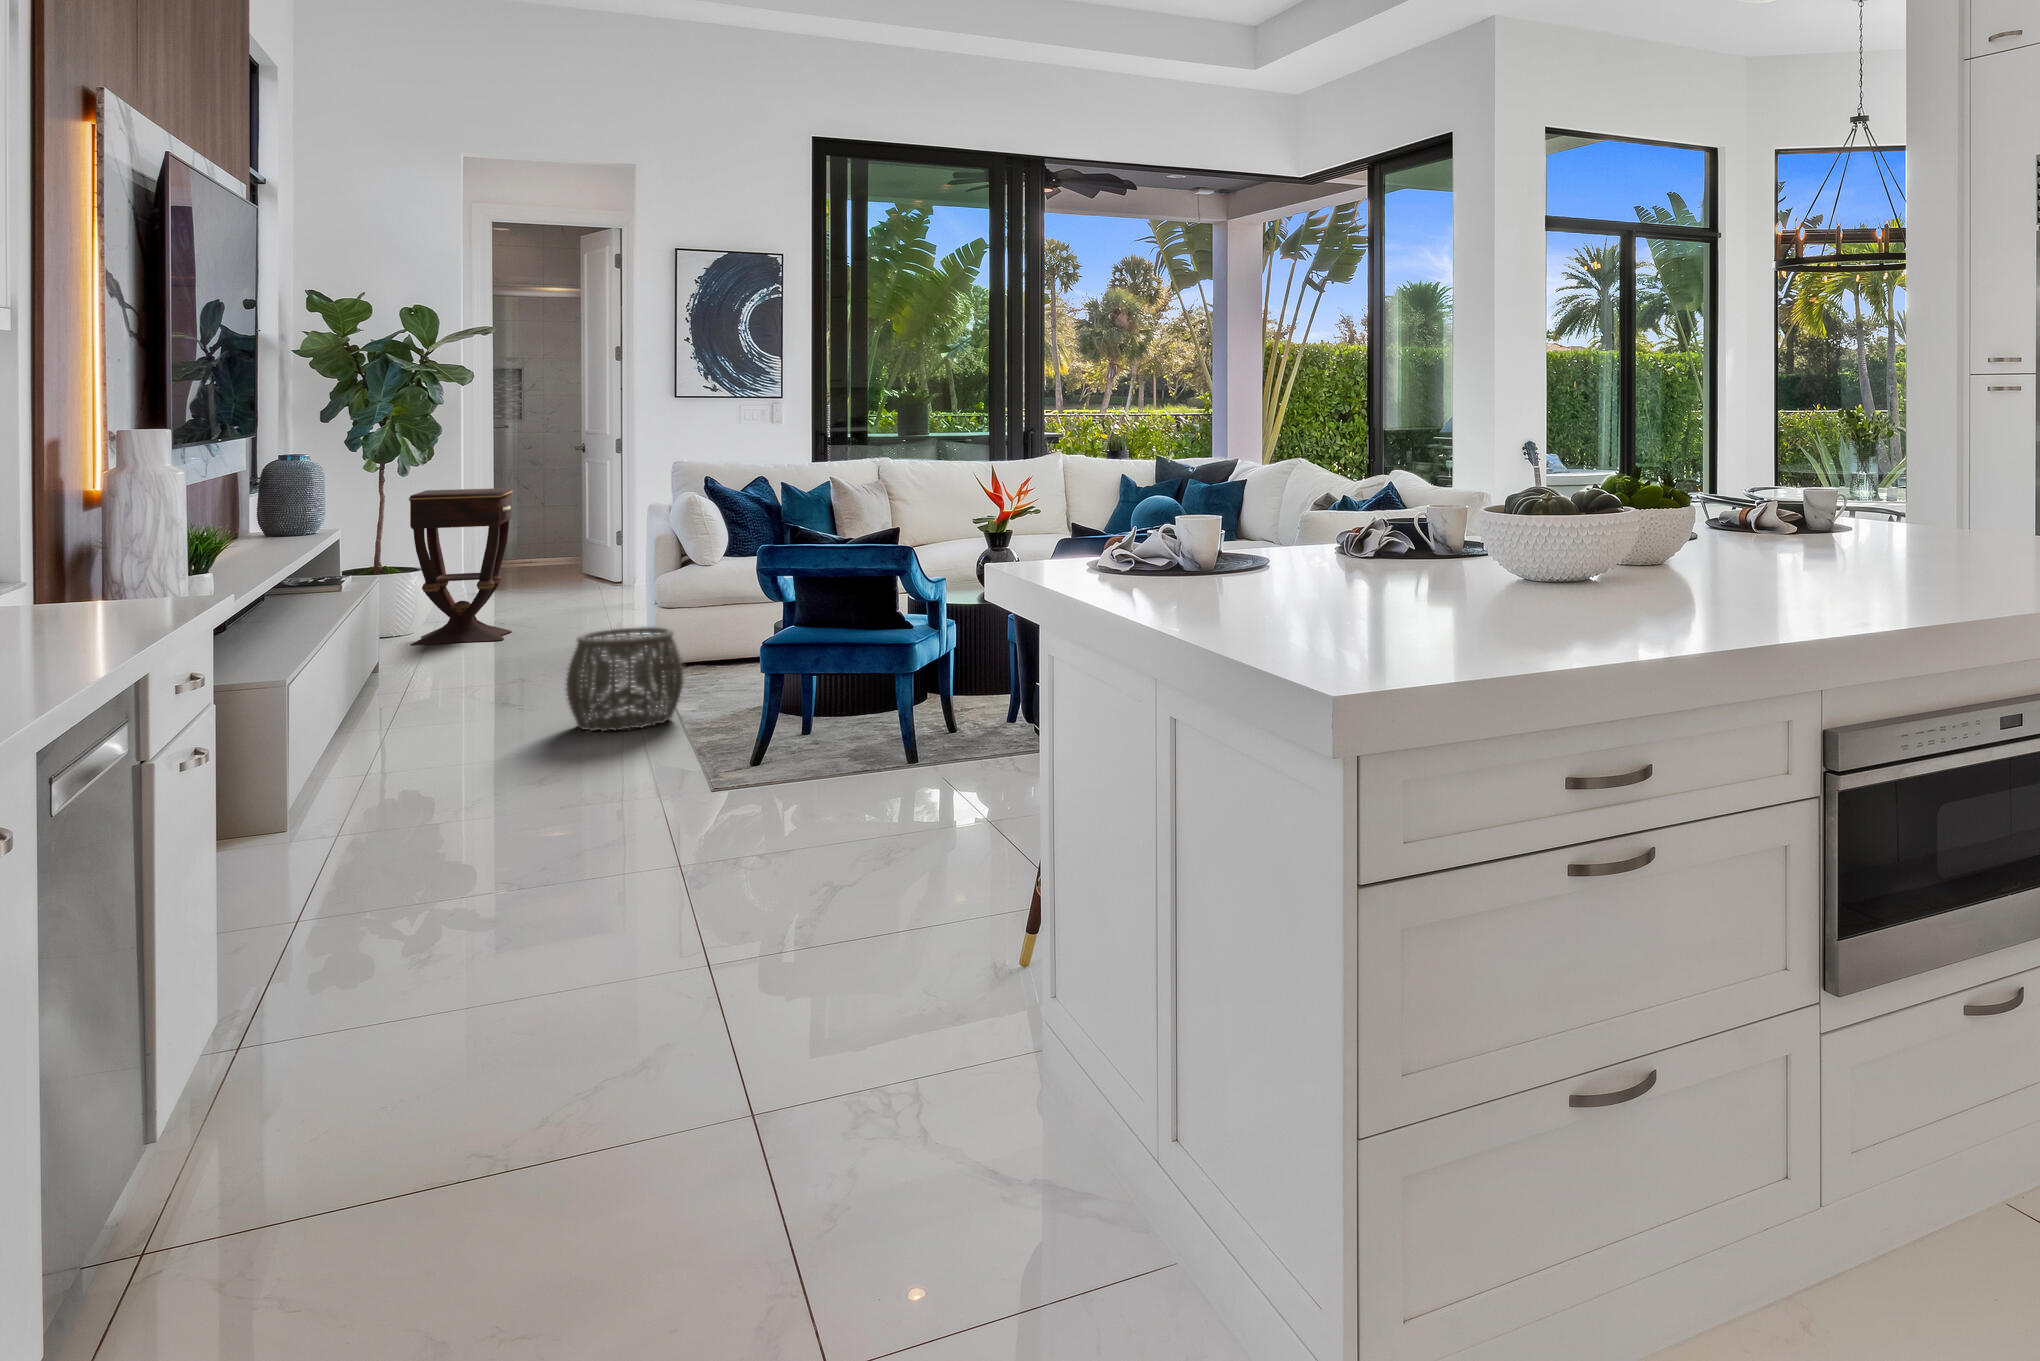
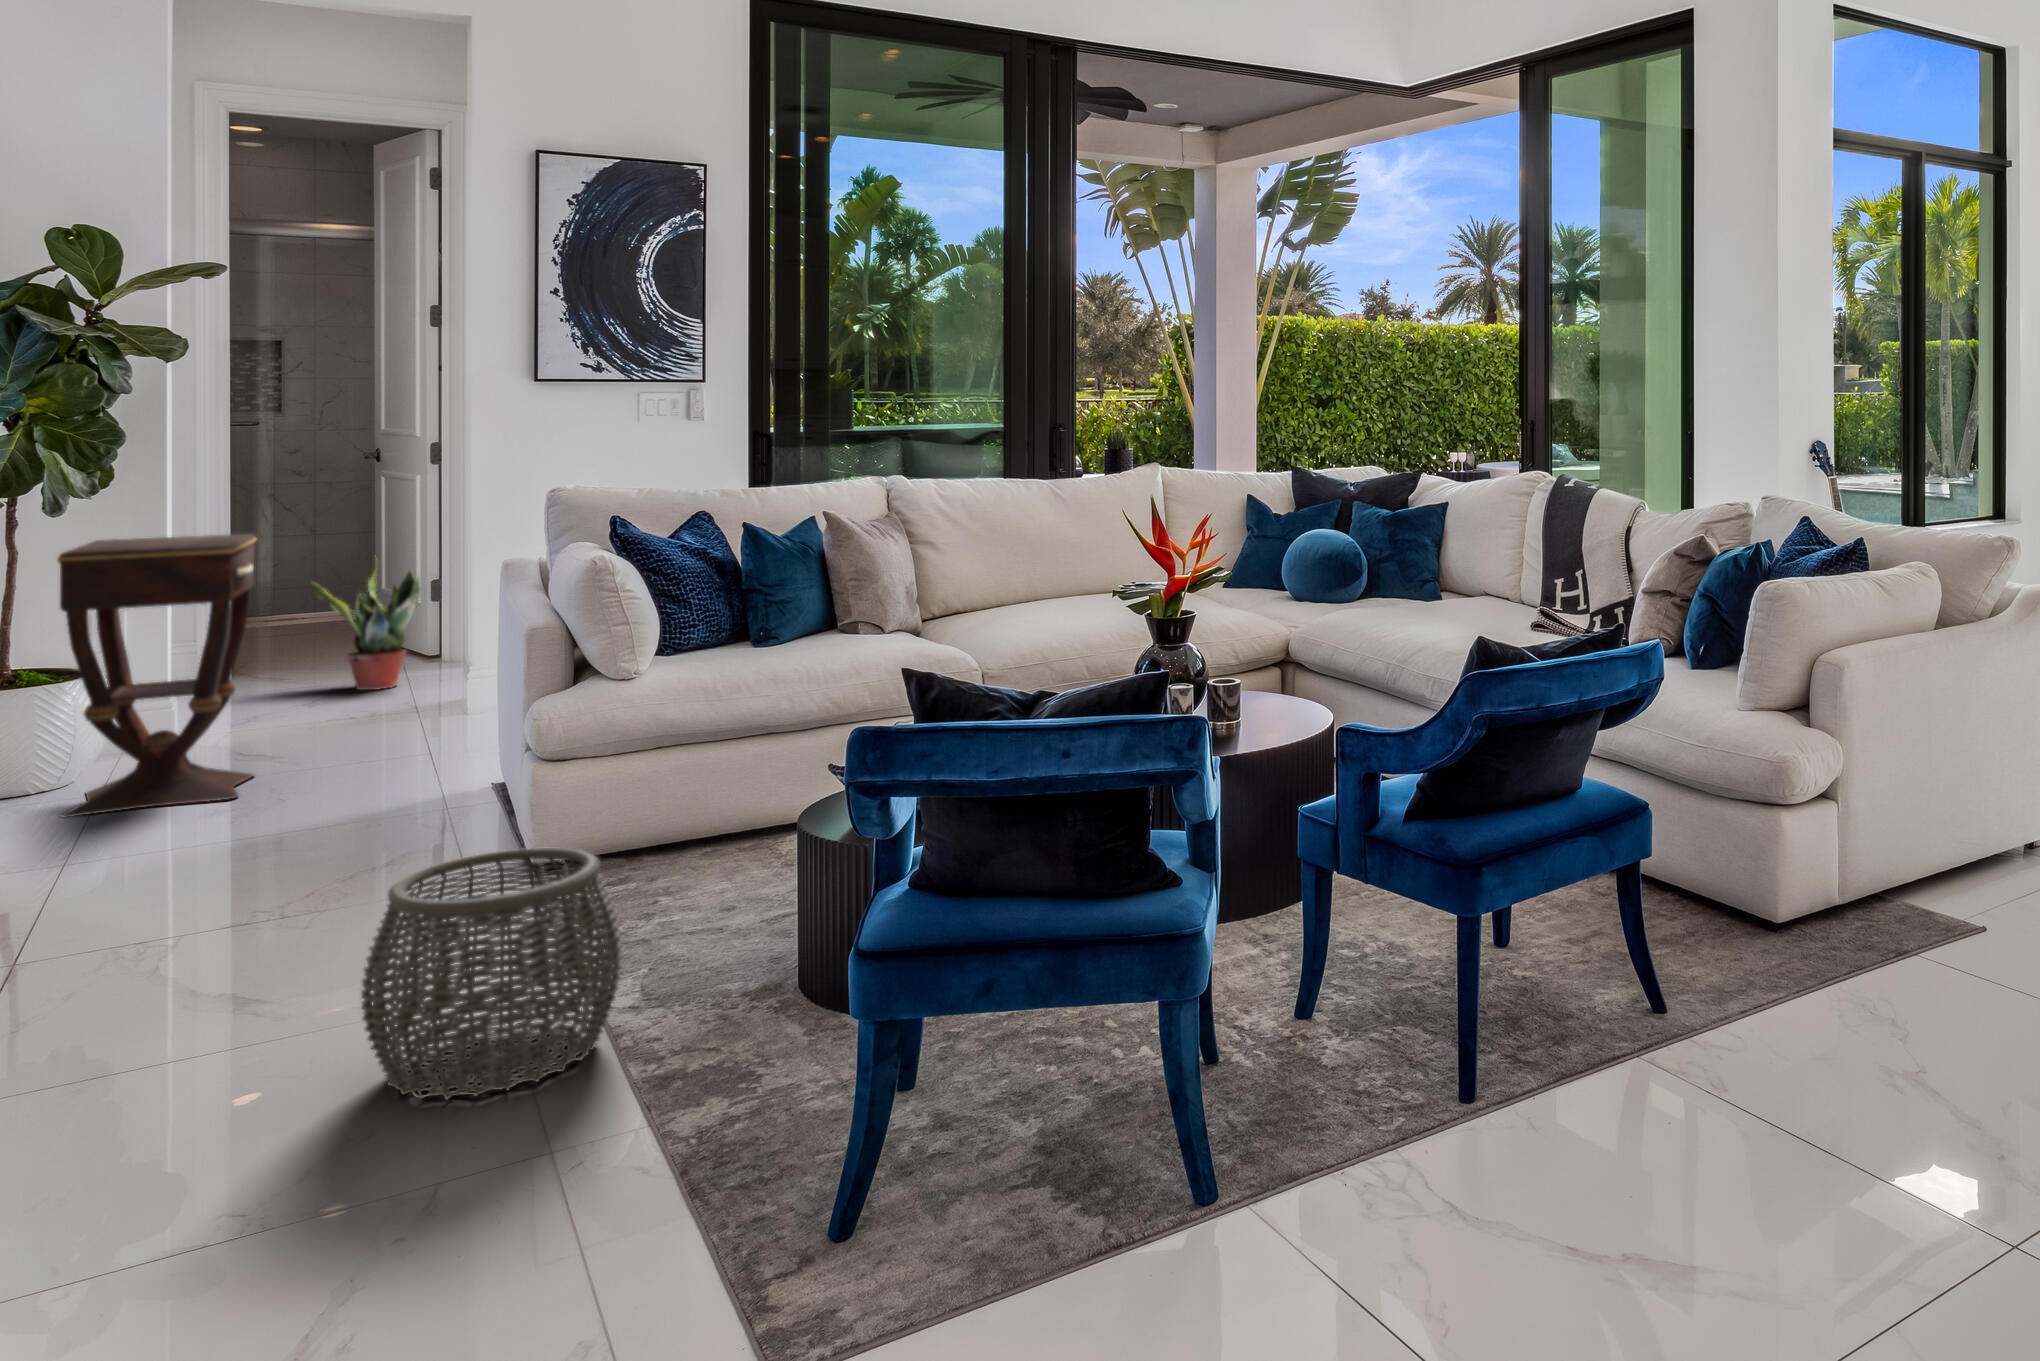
potted plant: none [542,509,609,596] -> present [312,572,420,690]

